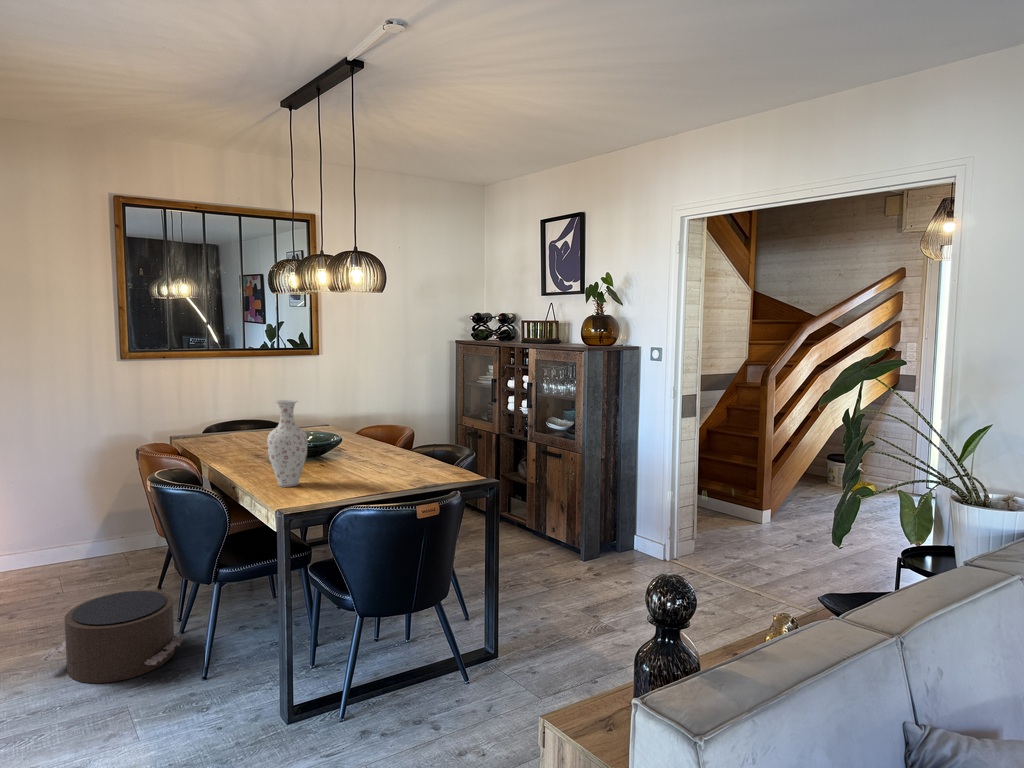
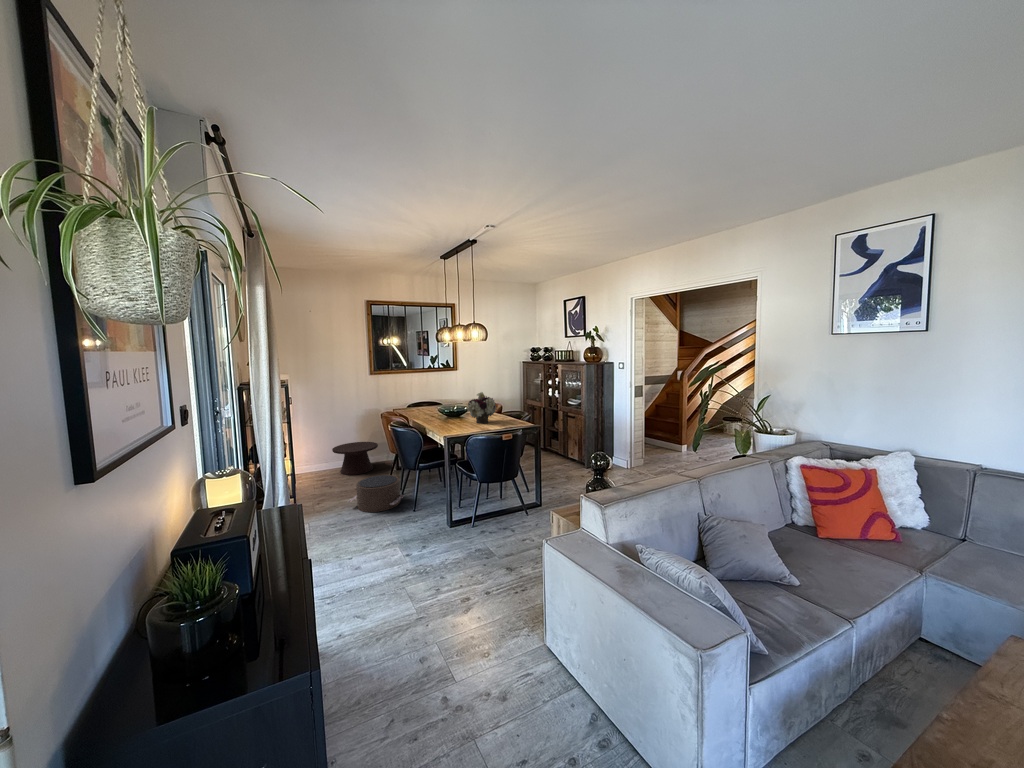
vase: present [267,400,308,487] -> none [439,390,456,428]
flower arrangement: none [332,405,401,475] -> present [467,392,496,423]
side table: none [23,507,134,584] -> present [332,442,378,475]

